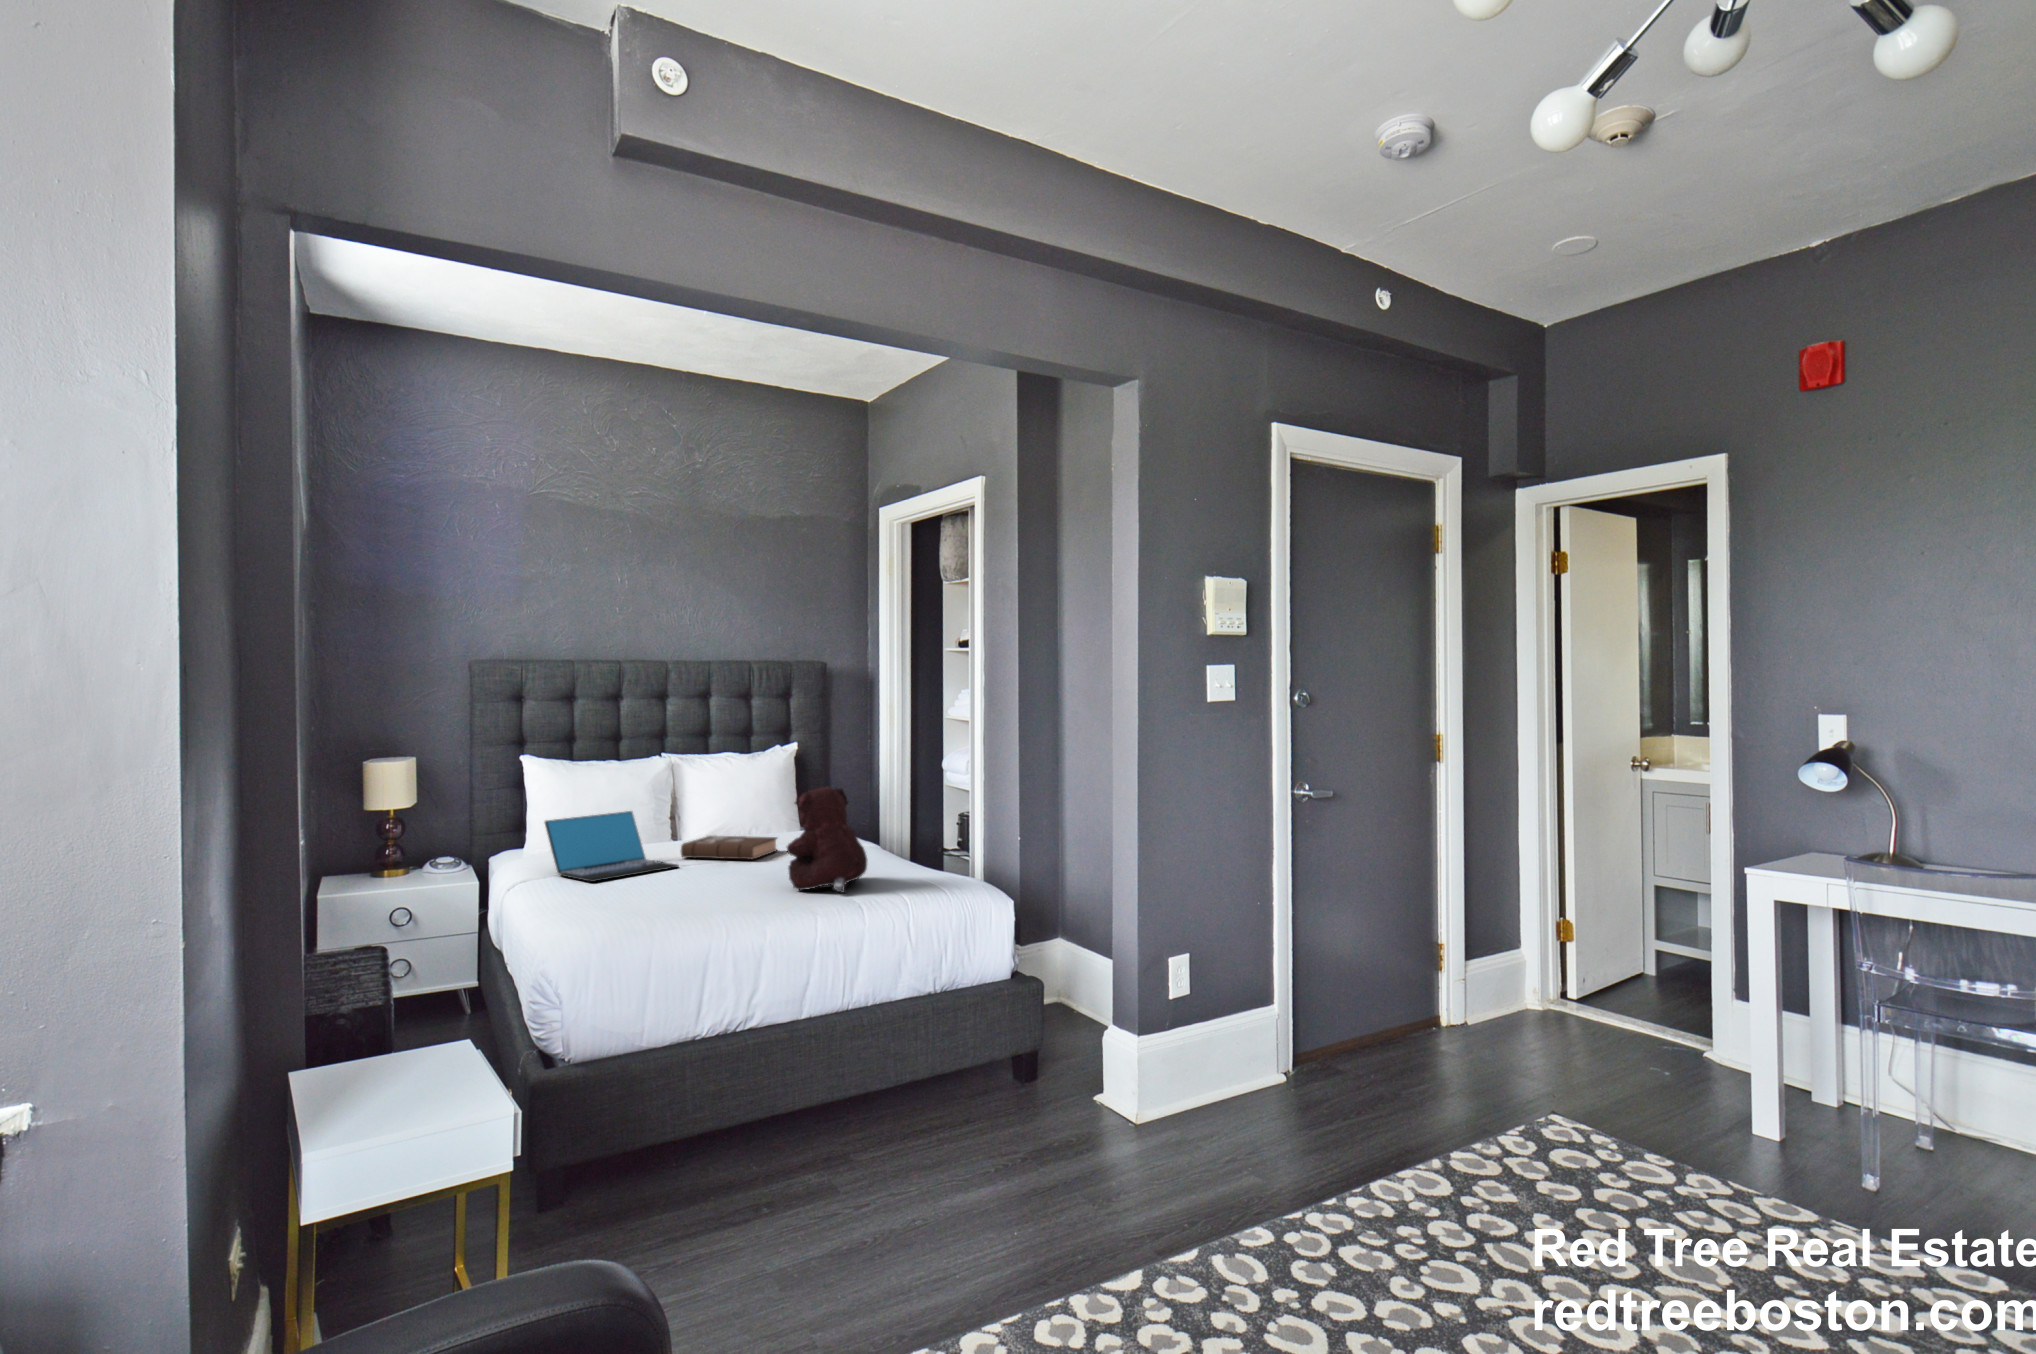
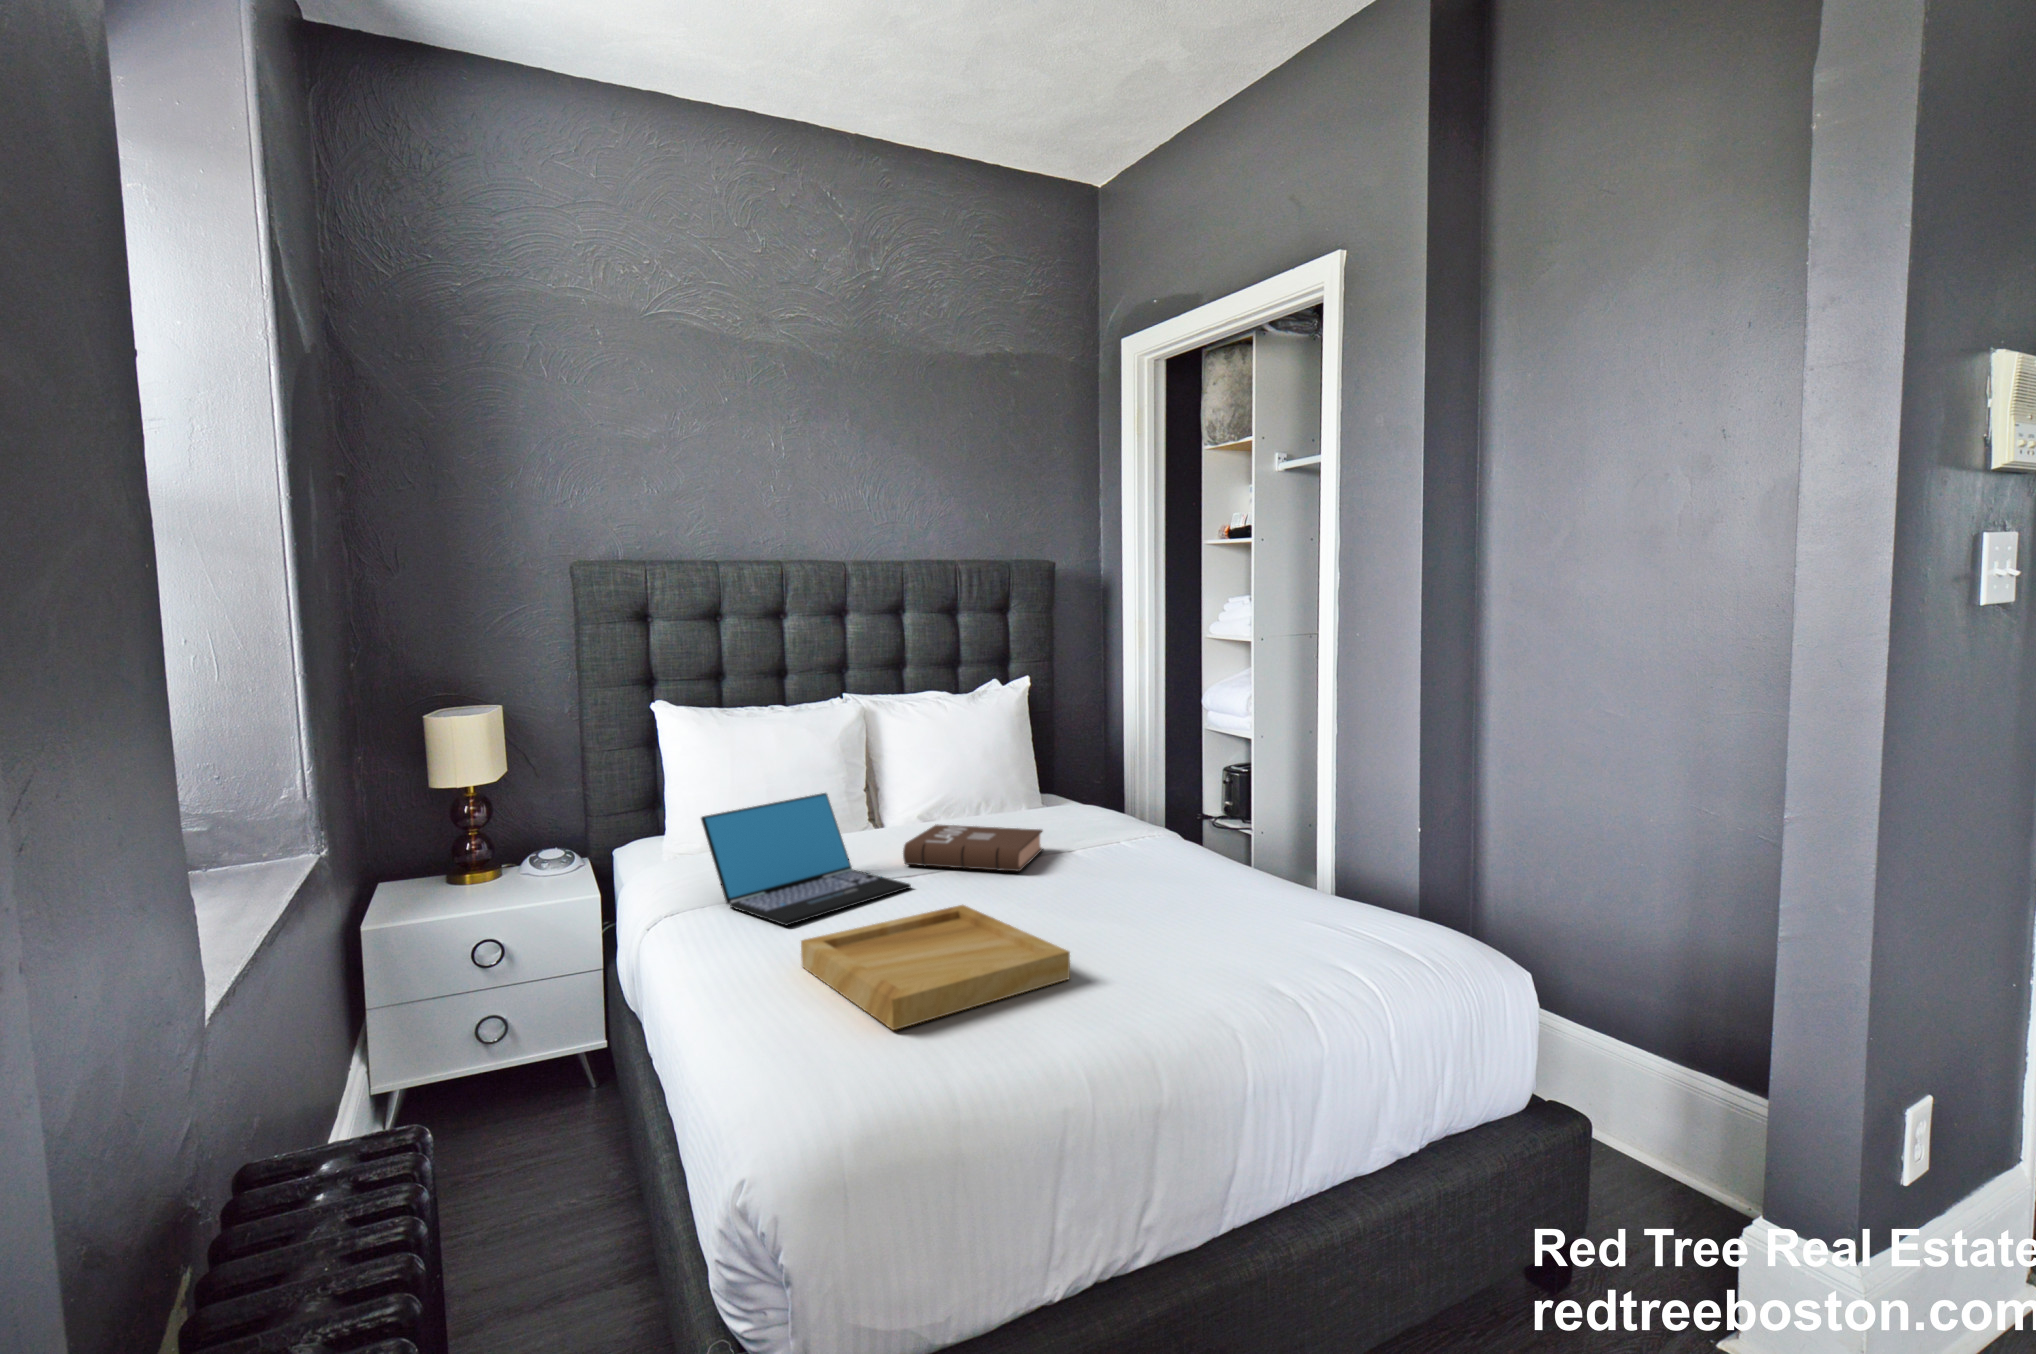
teddy bear: present [787,787,867,893] -> none [1127,771,1267,968]
tray: none [594,868,744,914] -> present [801,905,1070,1030]

